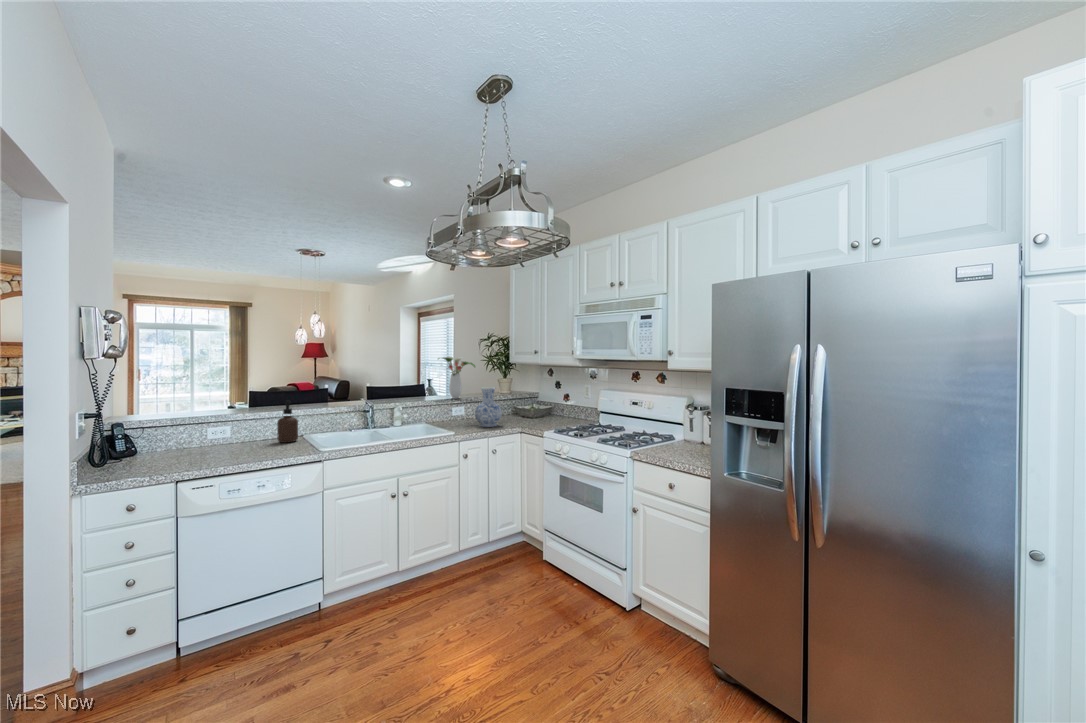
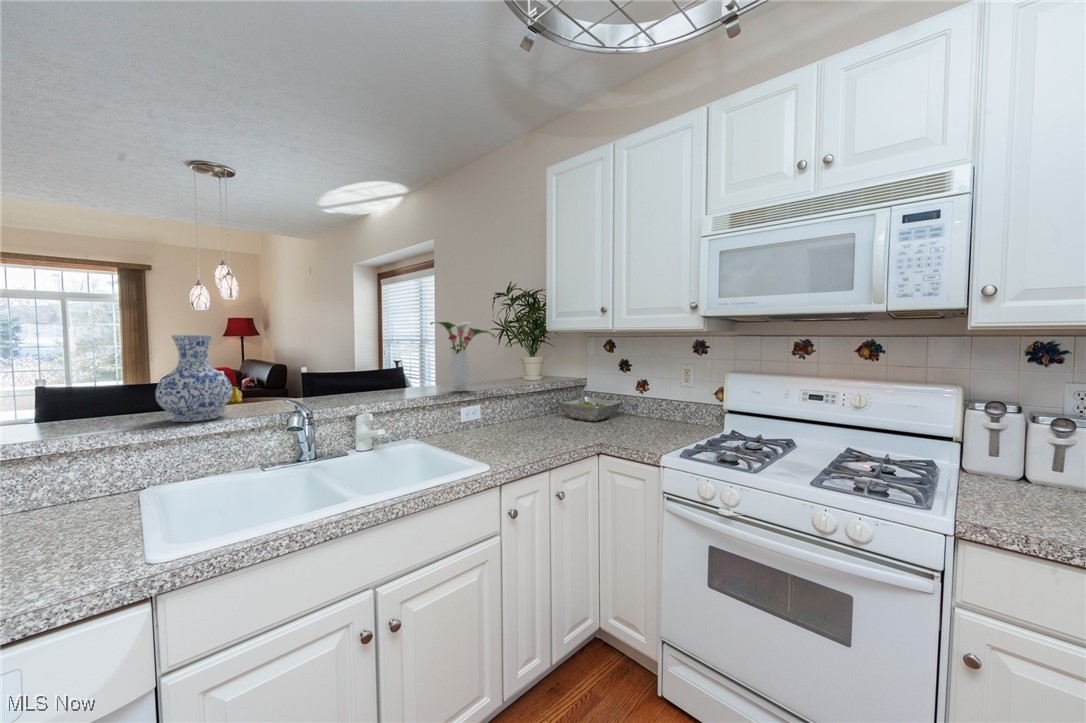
vase: present [475,387,502,427] -> present [156,335,233,422]
soap dispenser: present [277,400,298,443] -> none [52,416,119,523]

